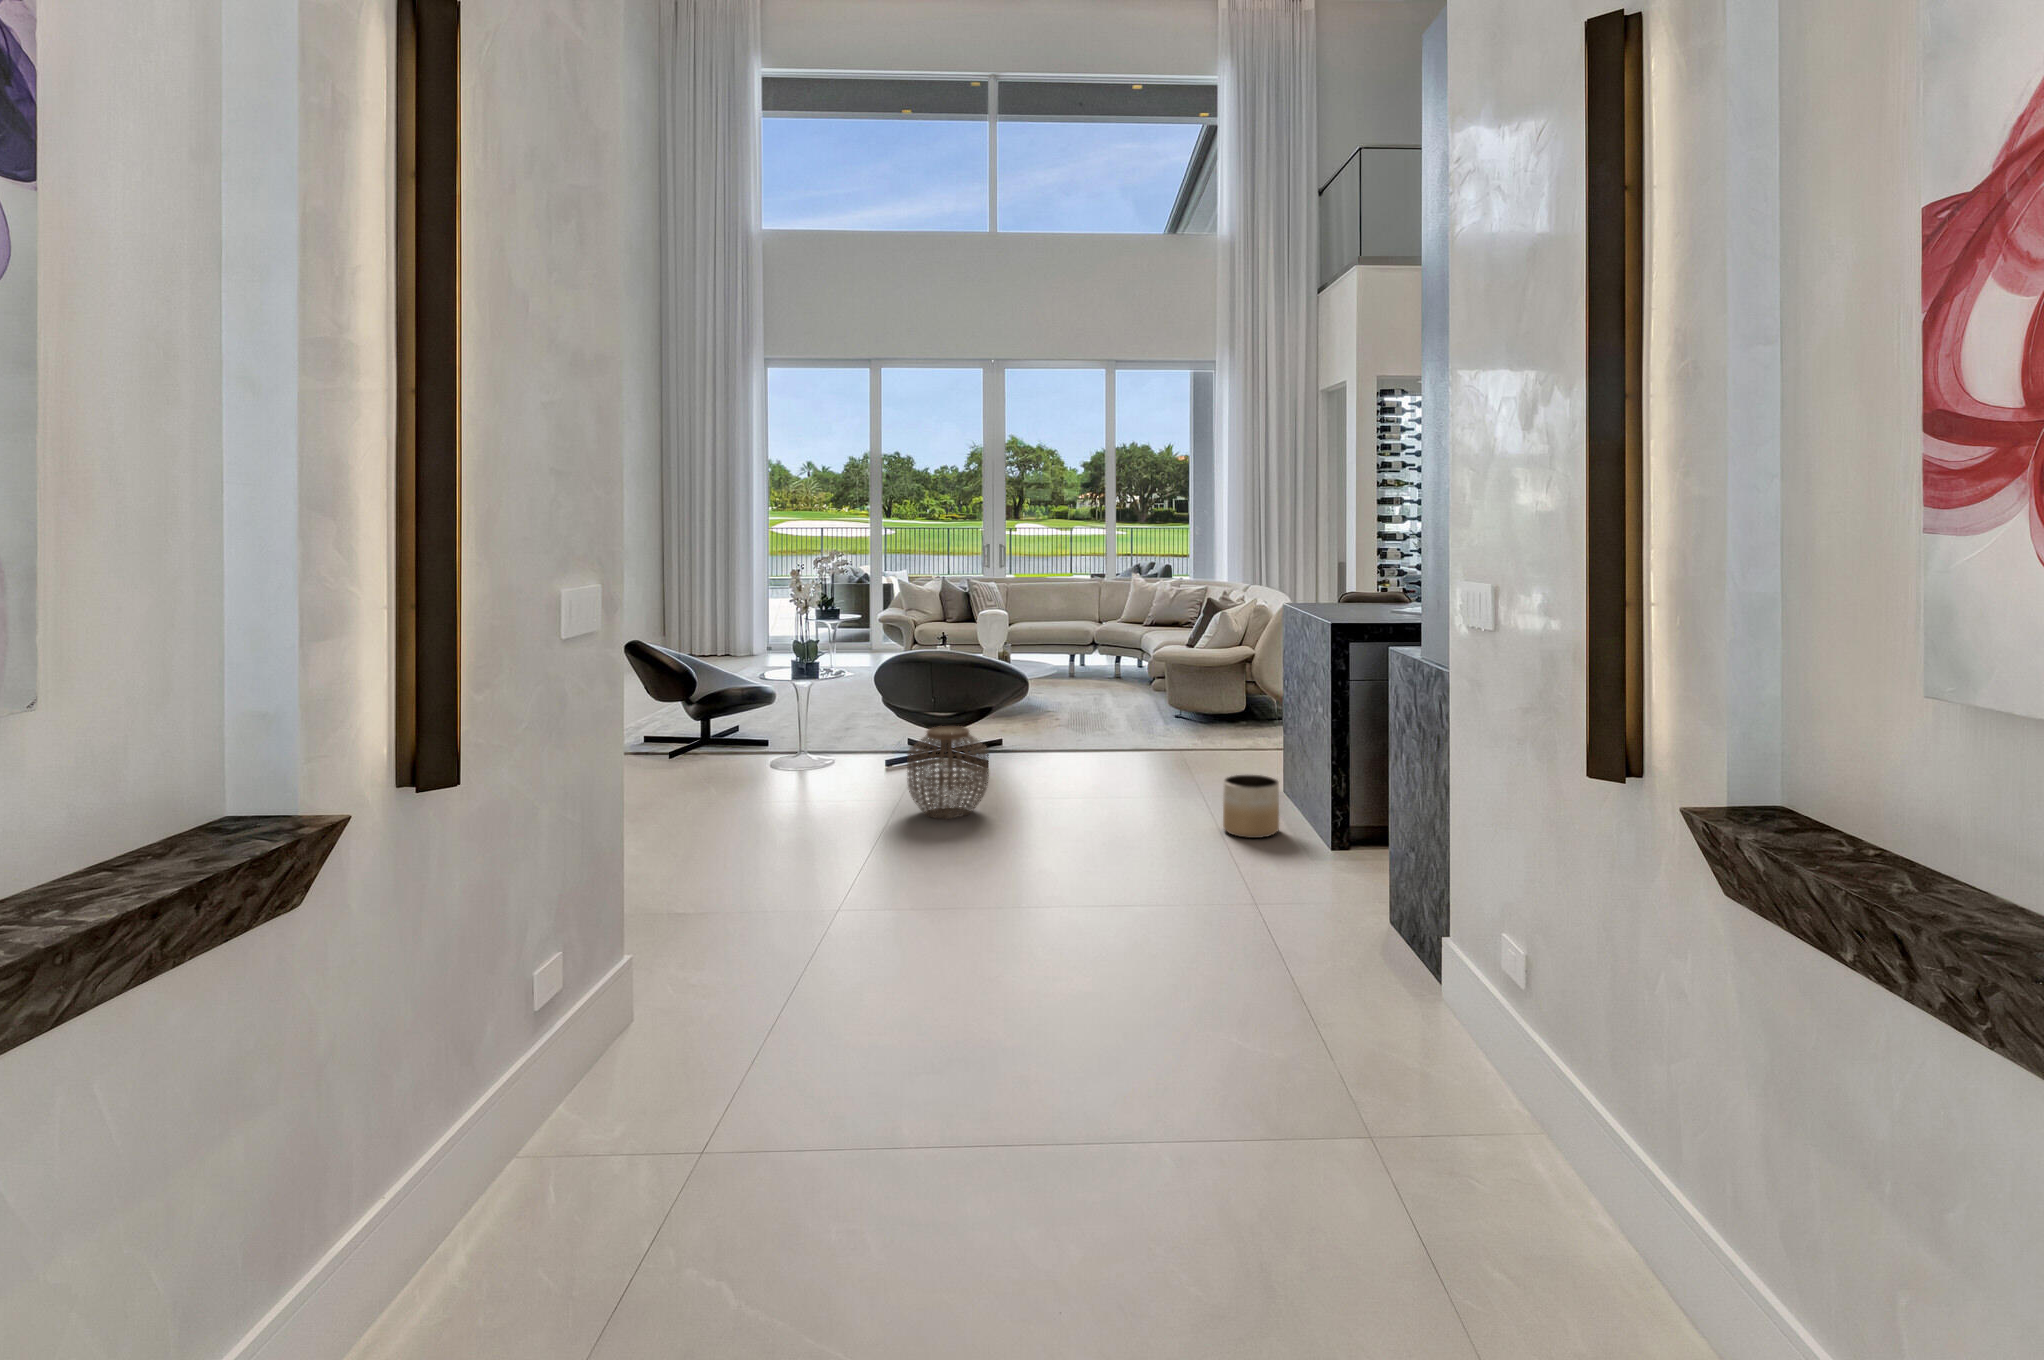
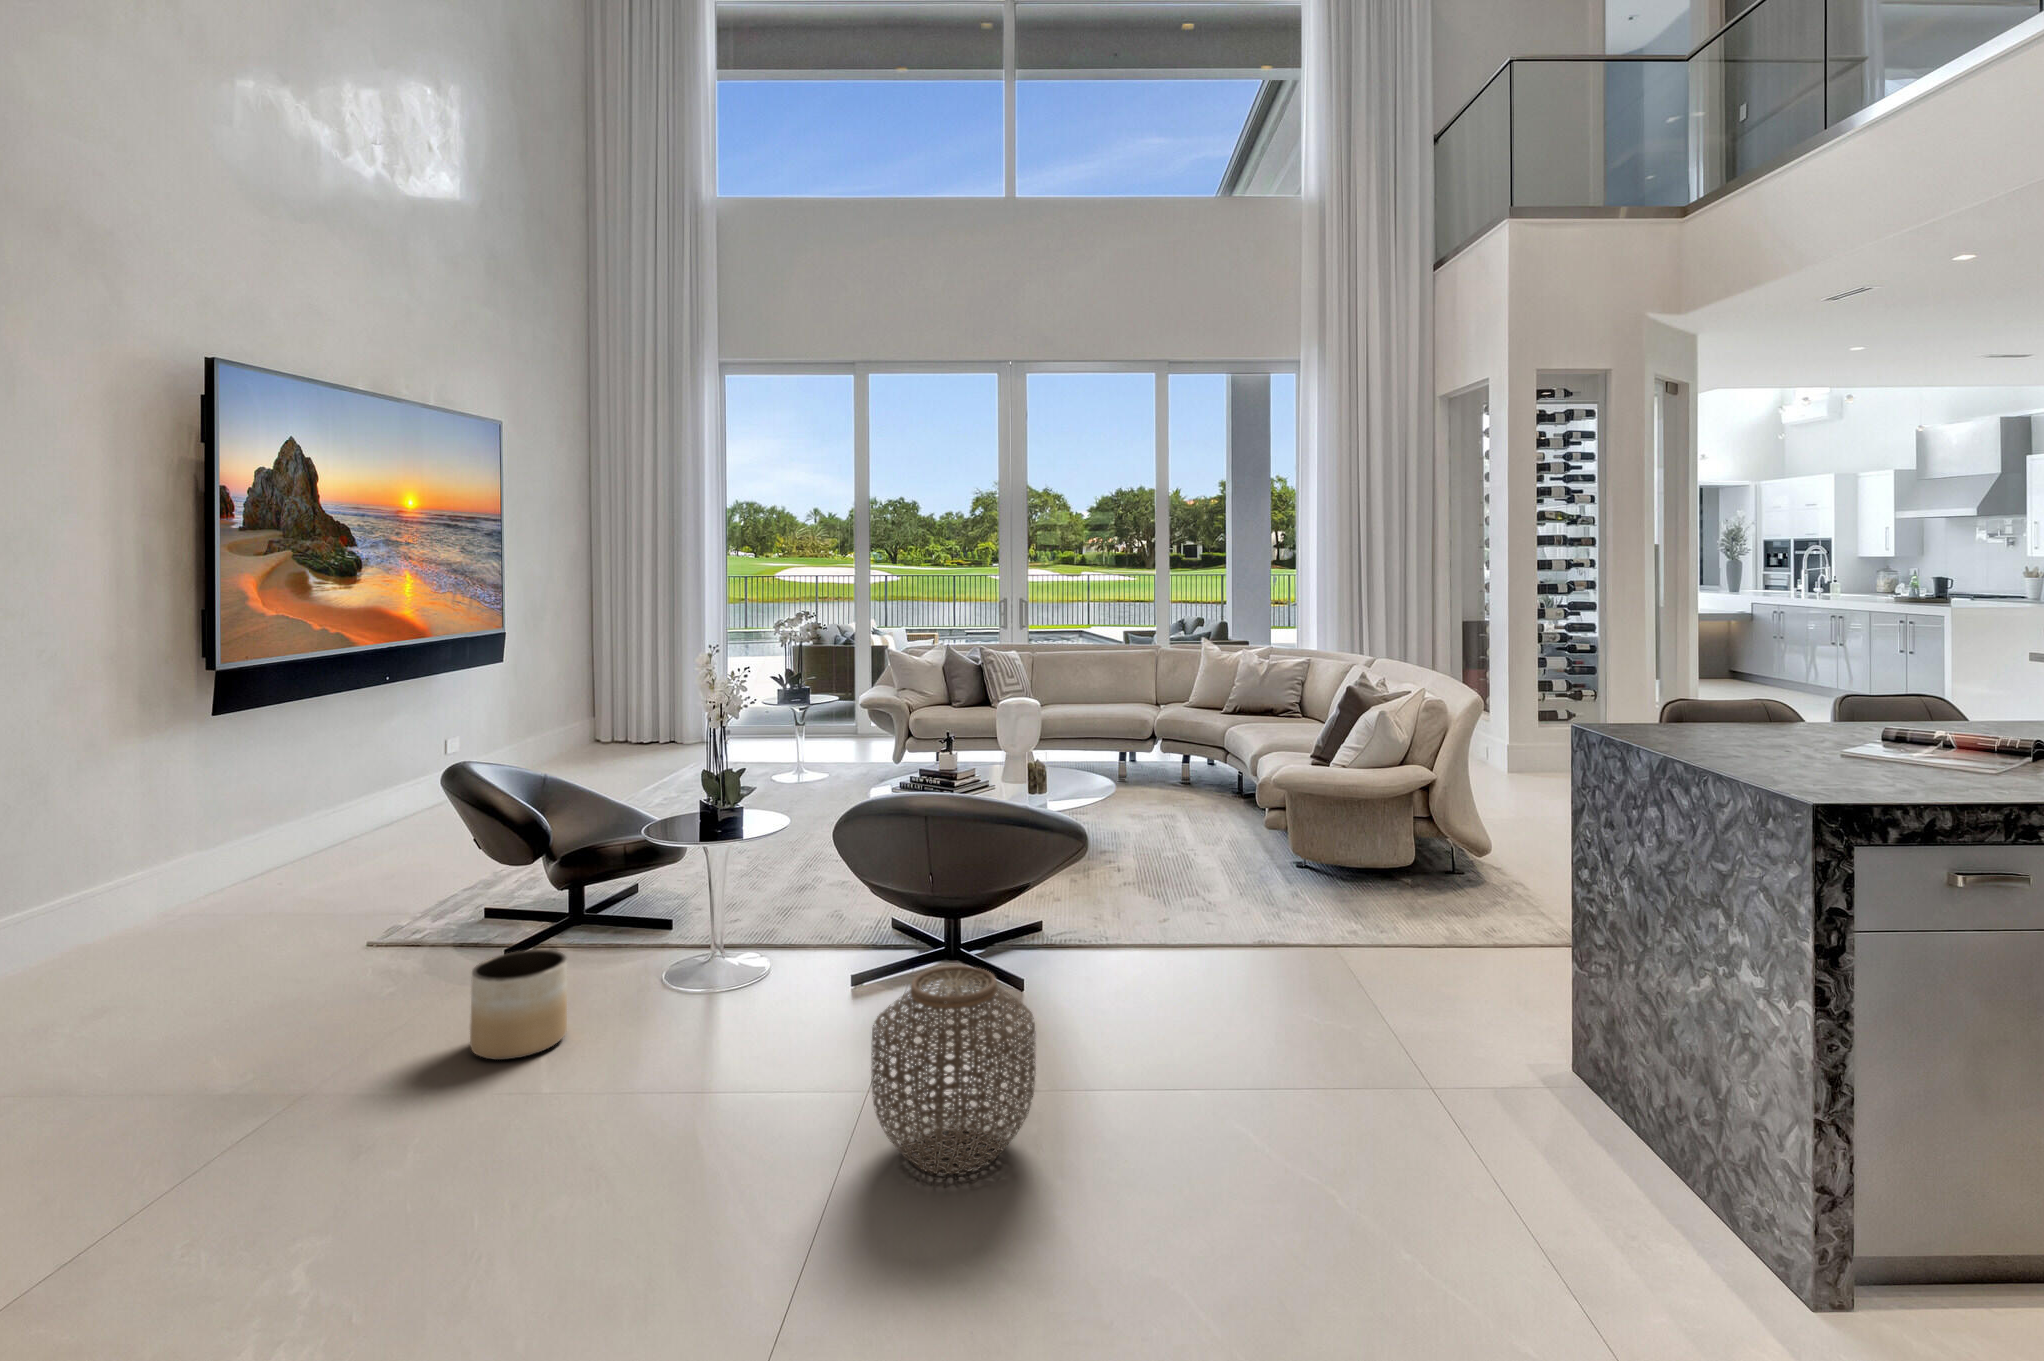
planter: present [1223,775,1279,838] -> present [470,950,567,1060]

